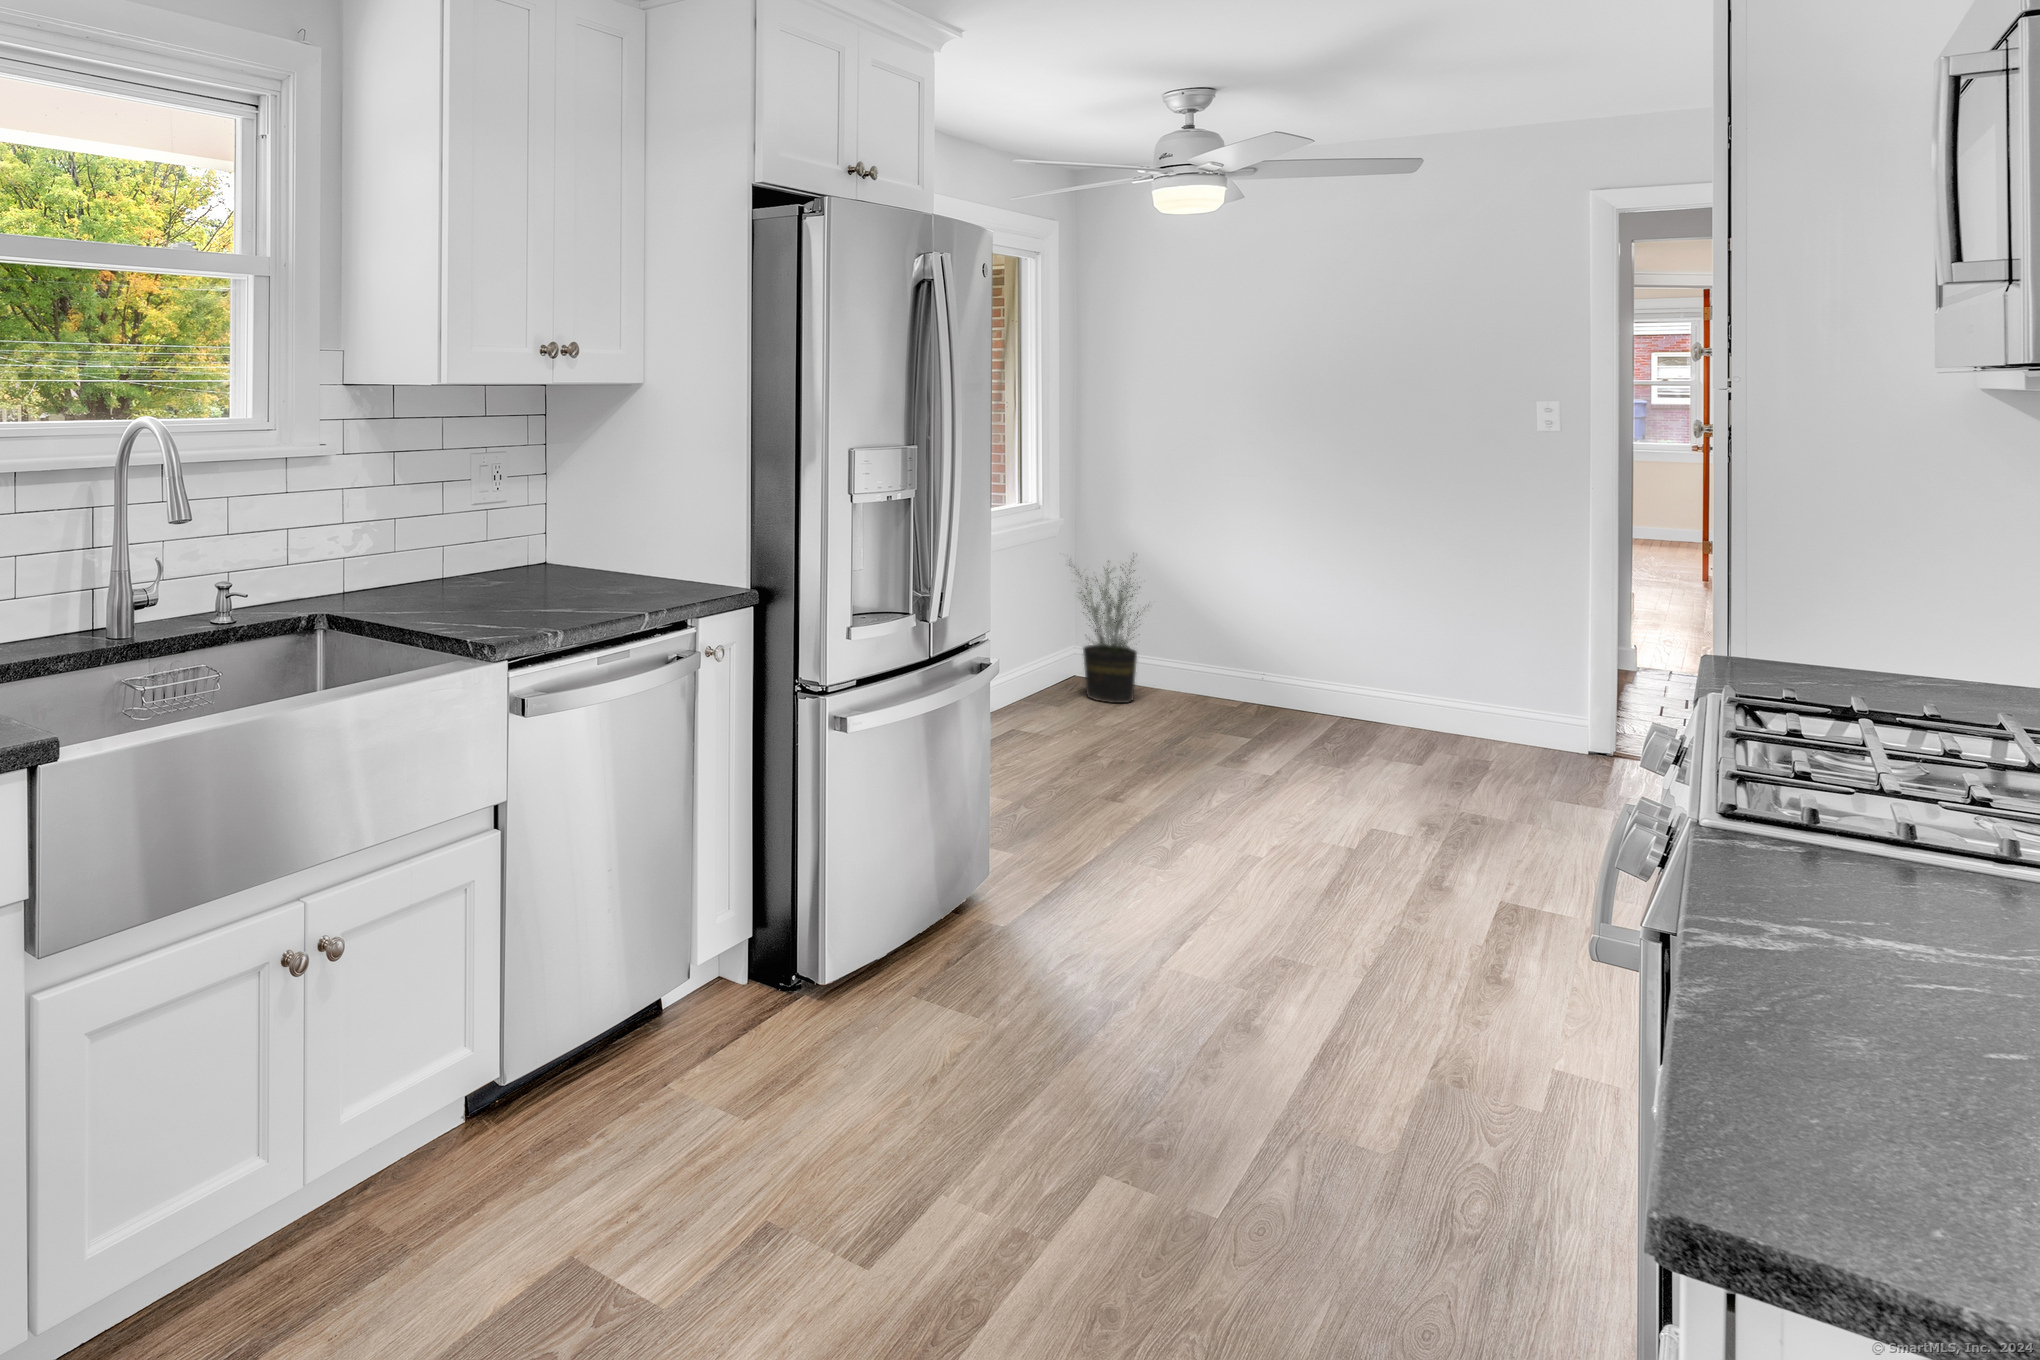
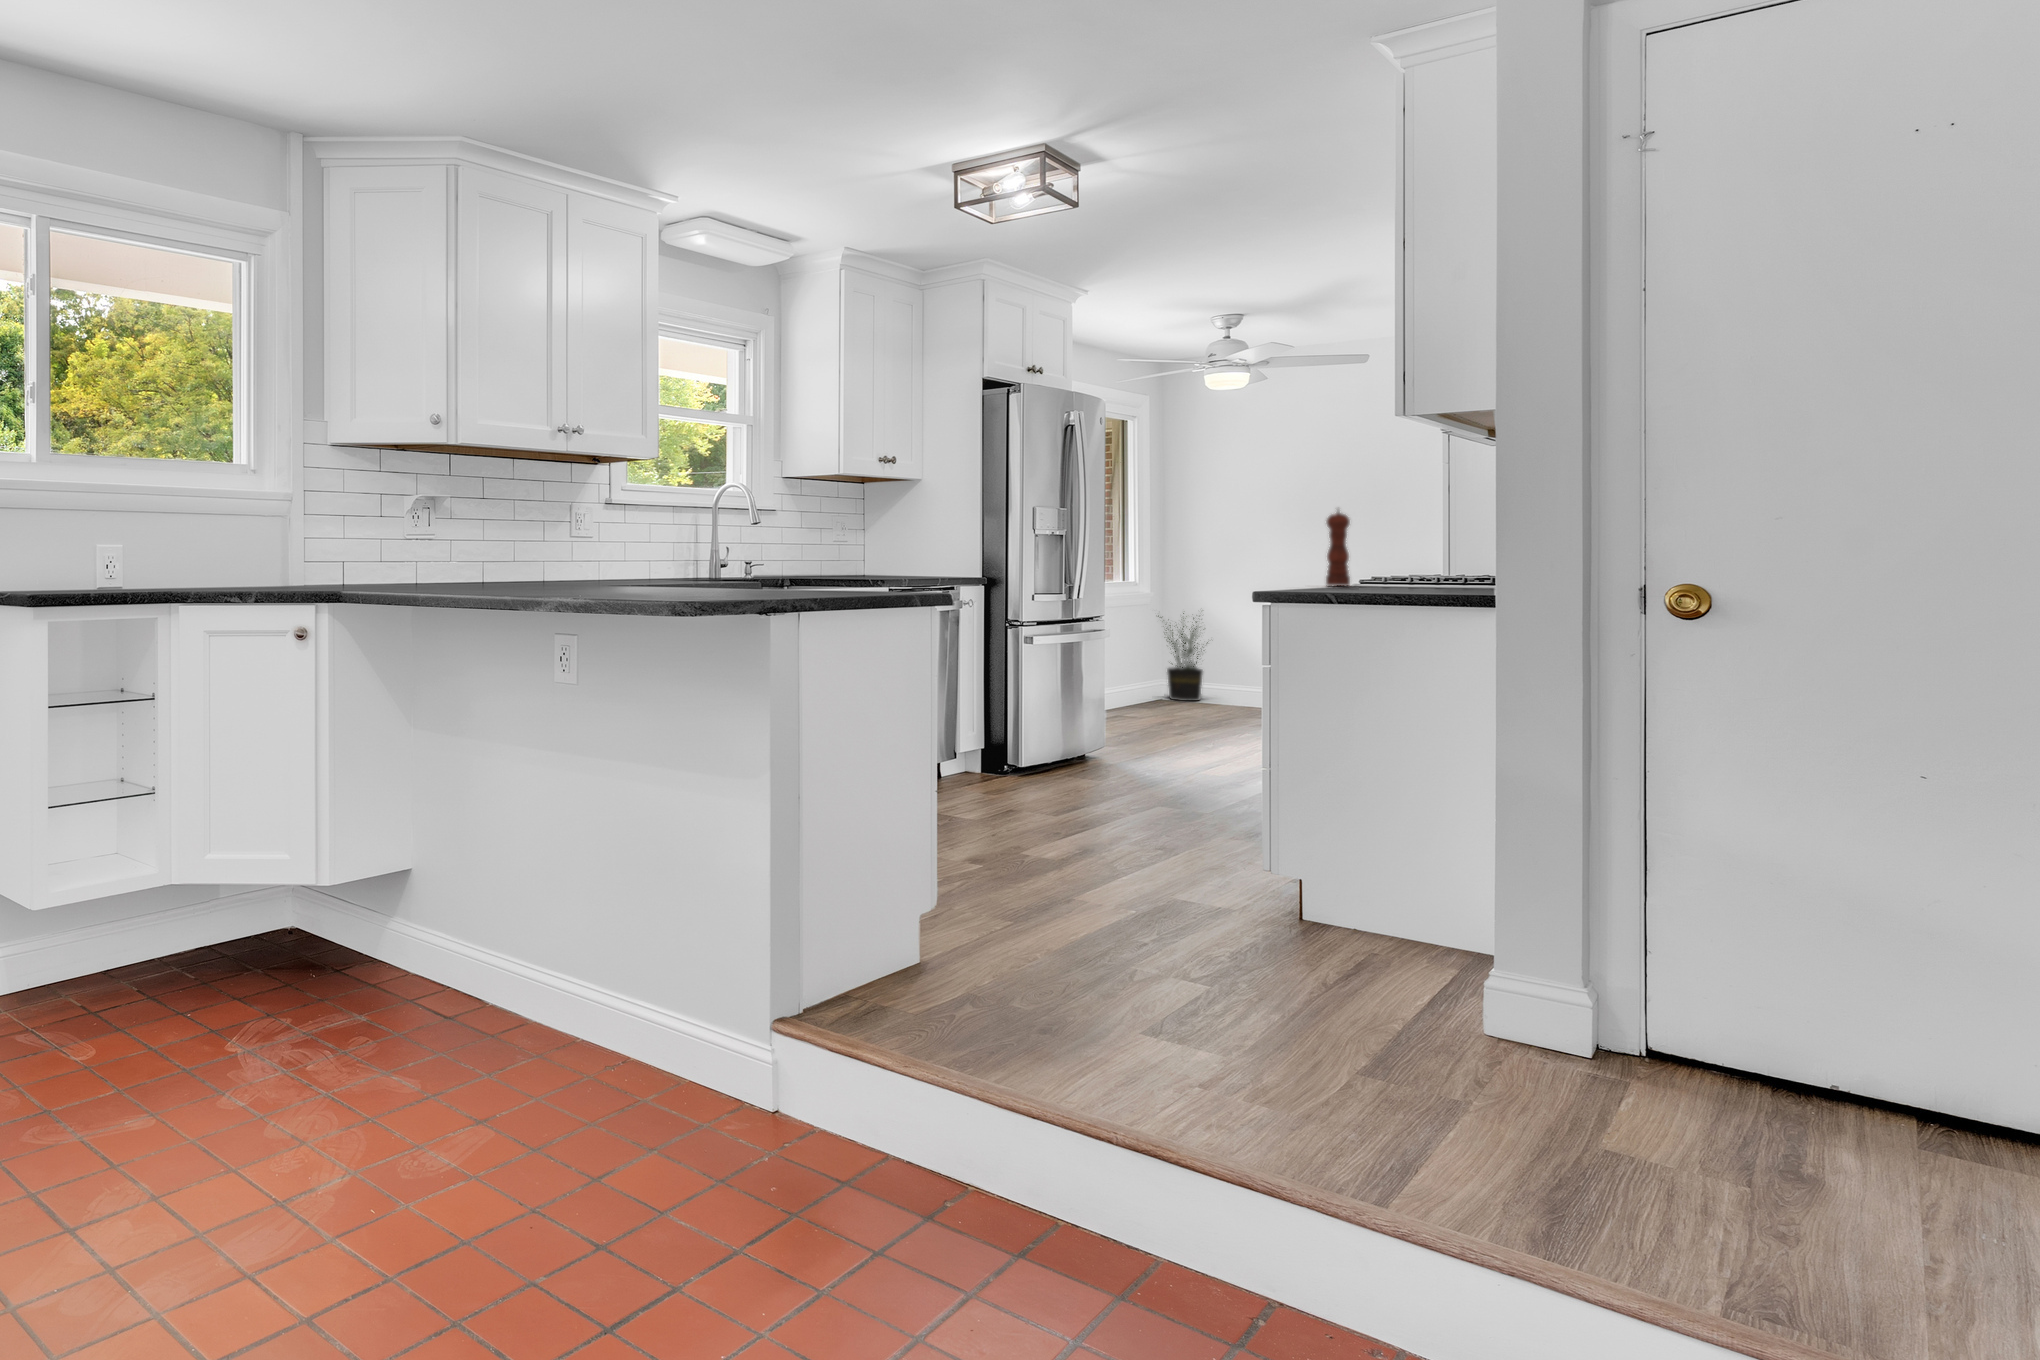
pepper mill: none [1817,708,1931,1037] -> present [1326,509,1350,586]

